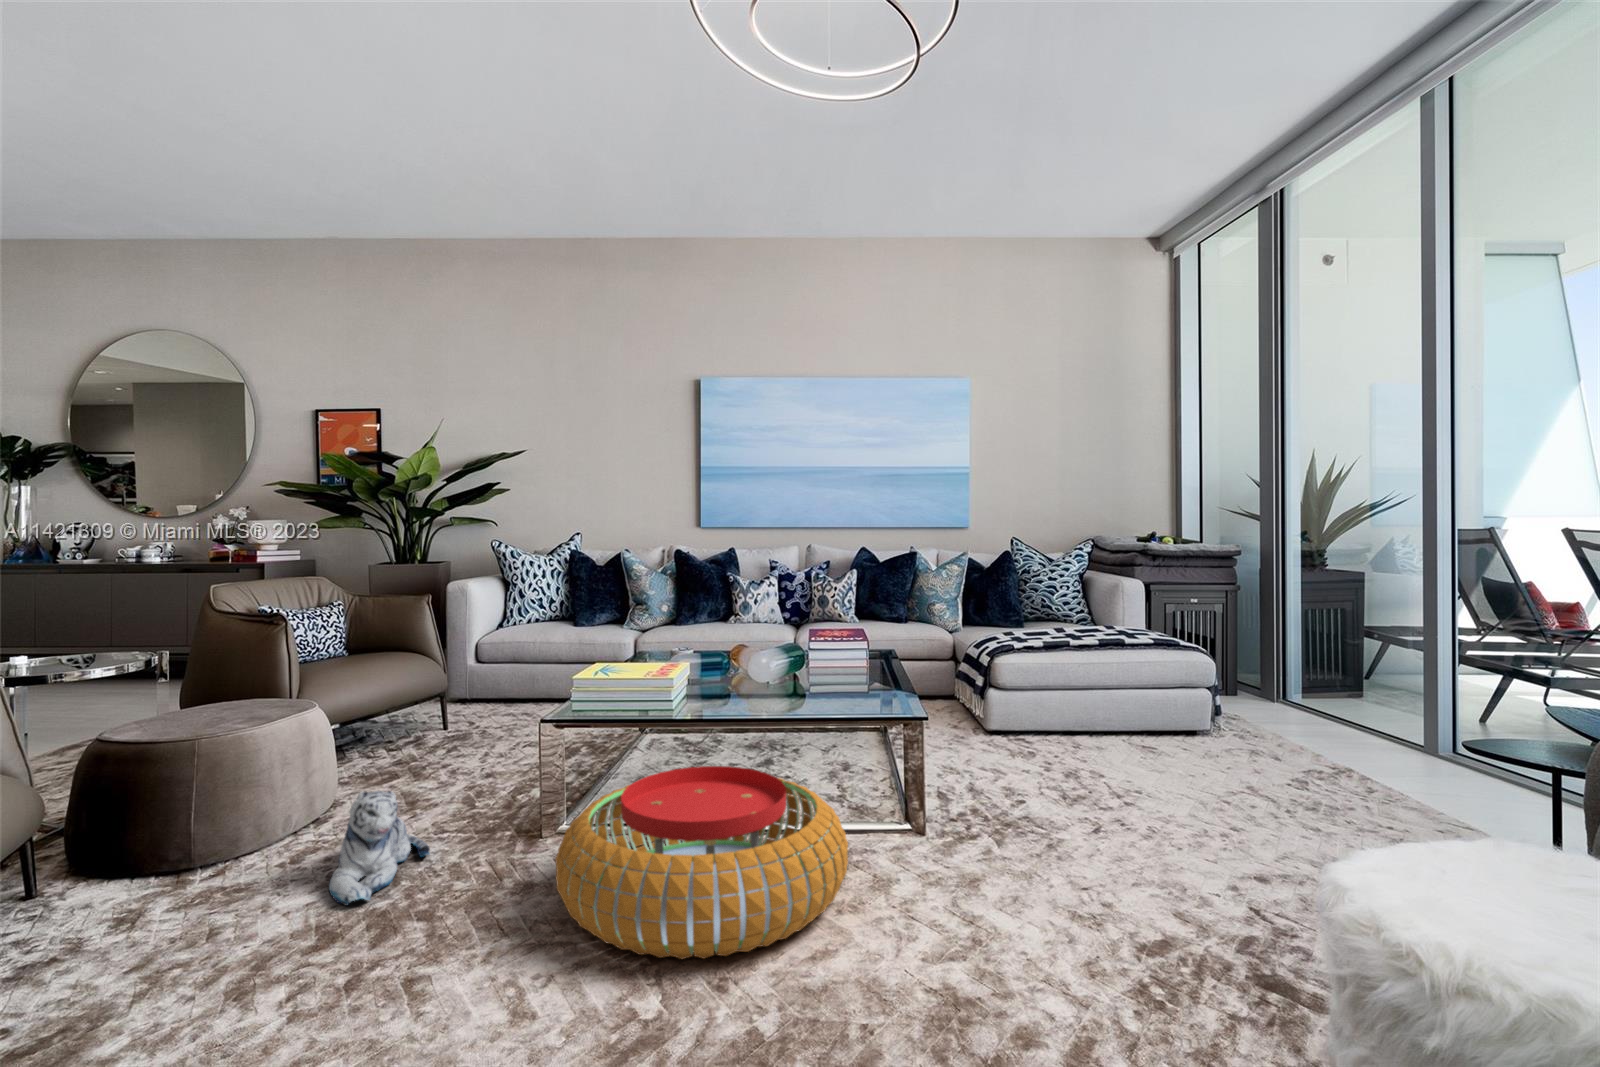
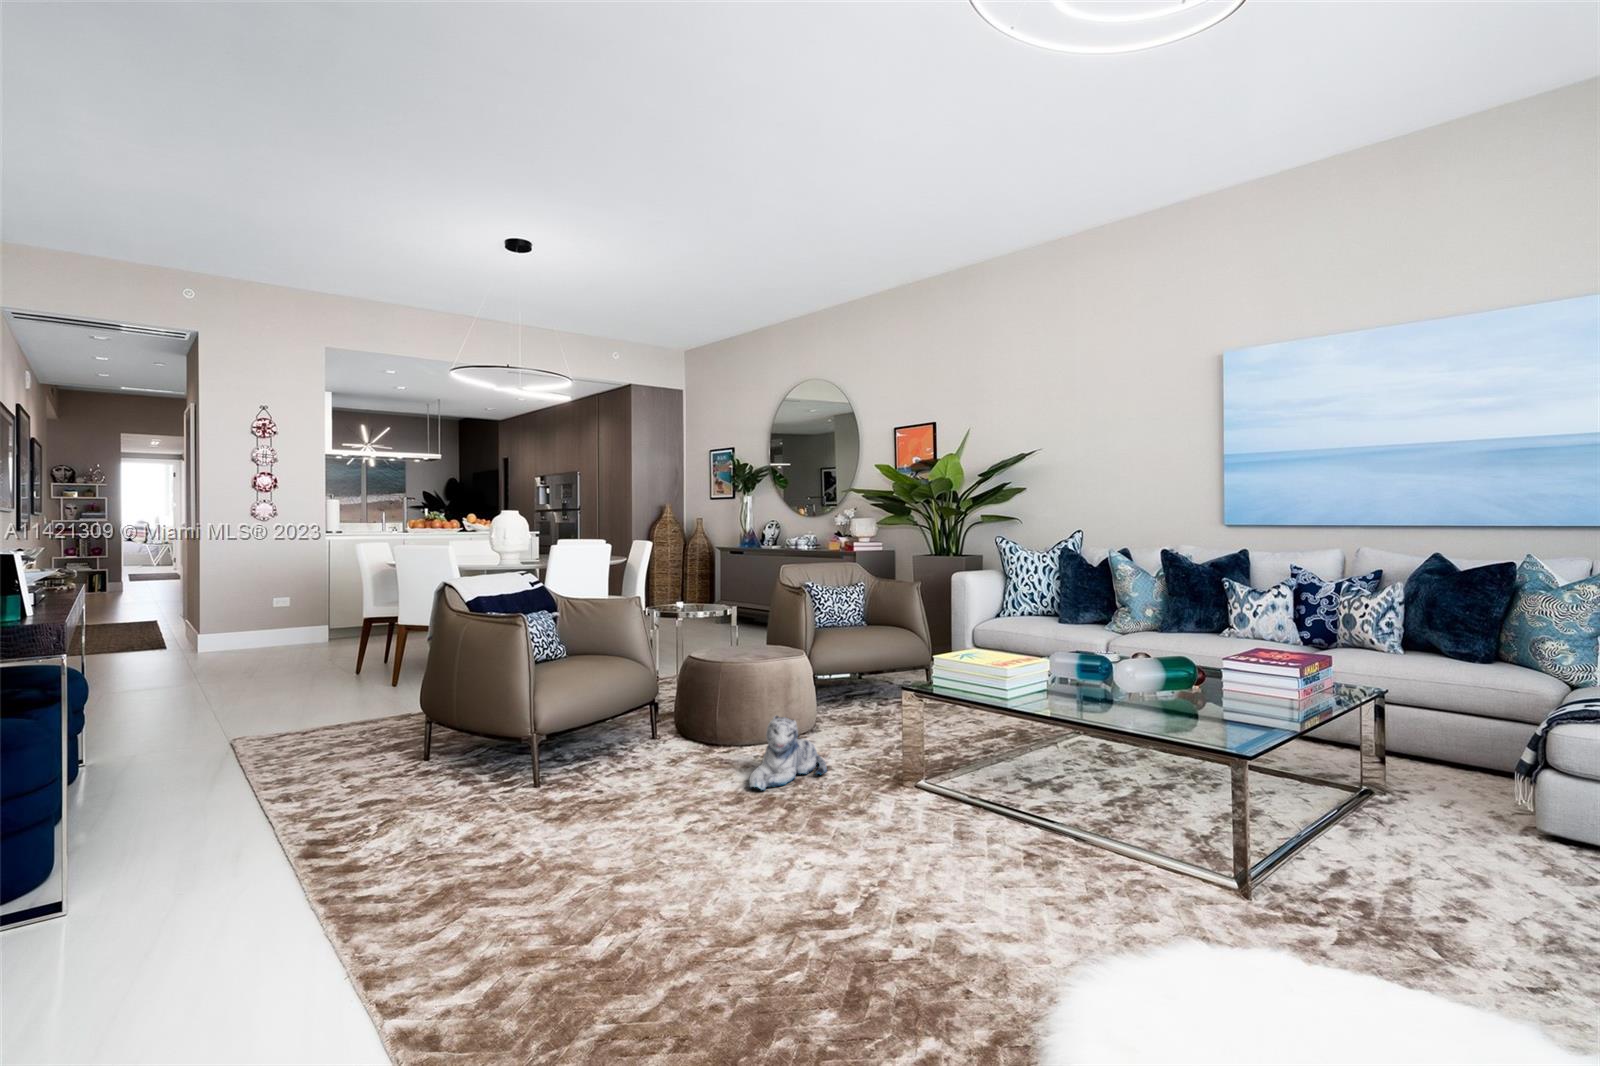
pouf: present [555,766,848,959] -> none [837,751,1112,927]

